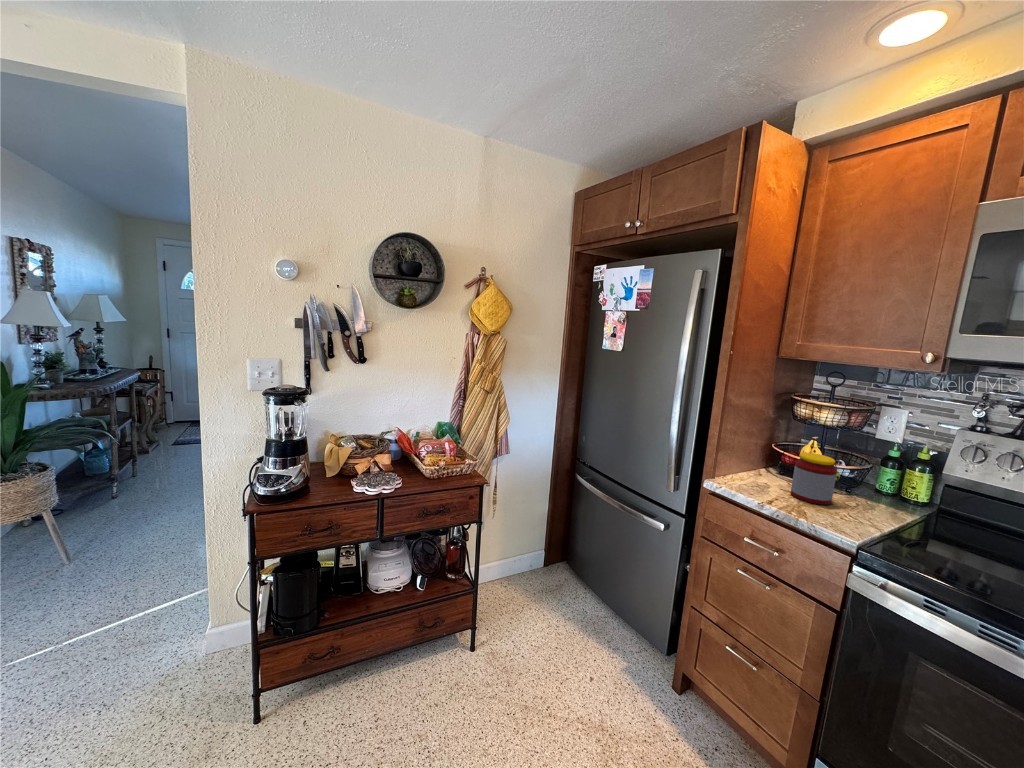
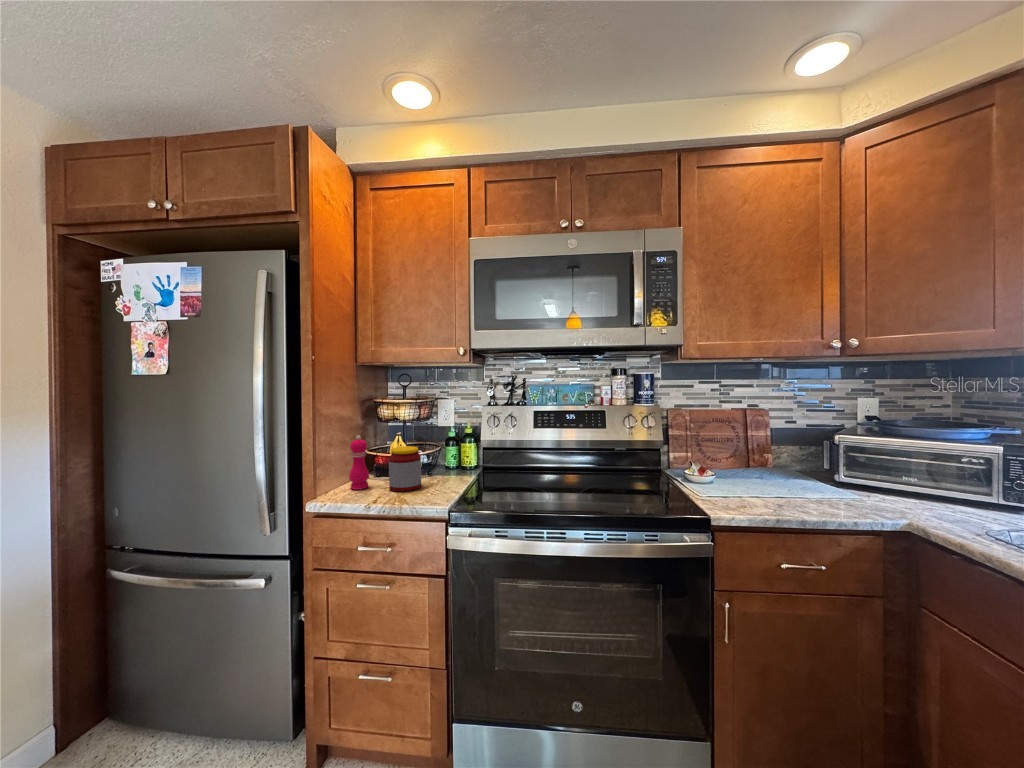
pepper mill: none [749,430,773,483] -> present [349,436,369,490]

